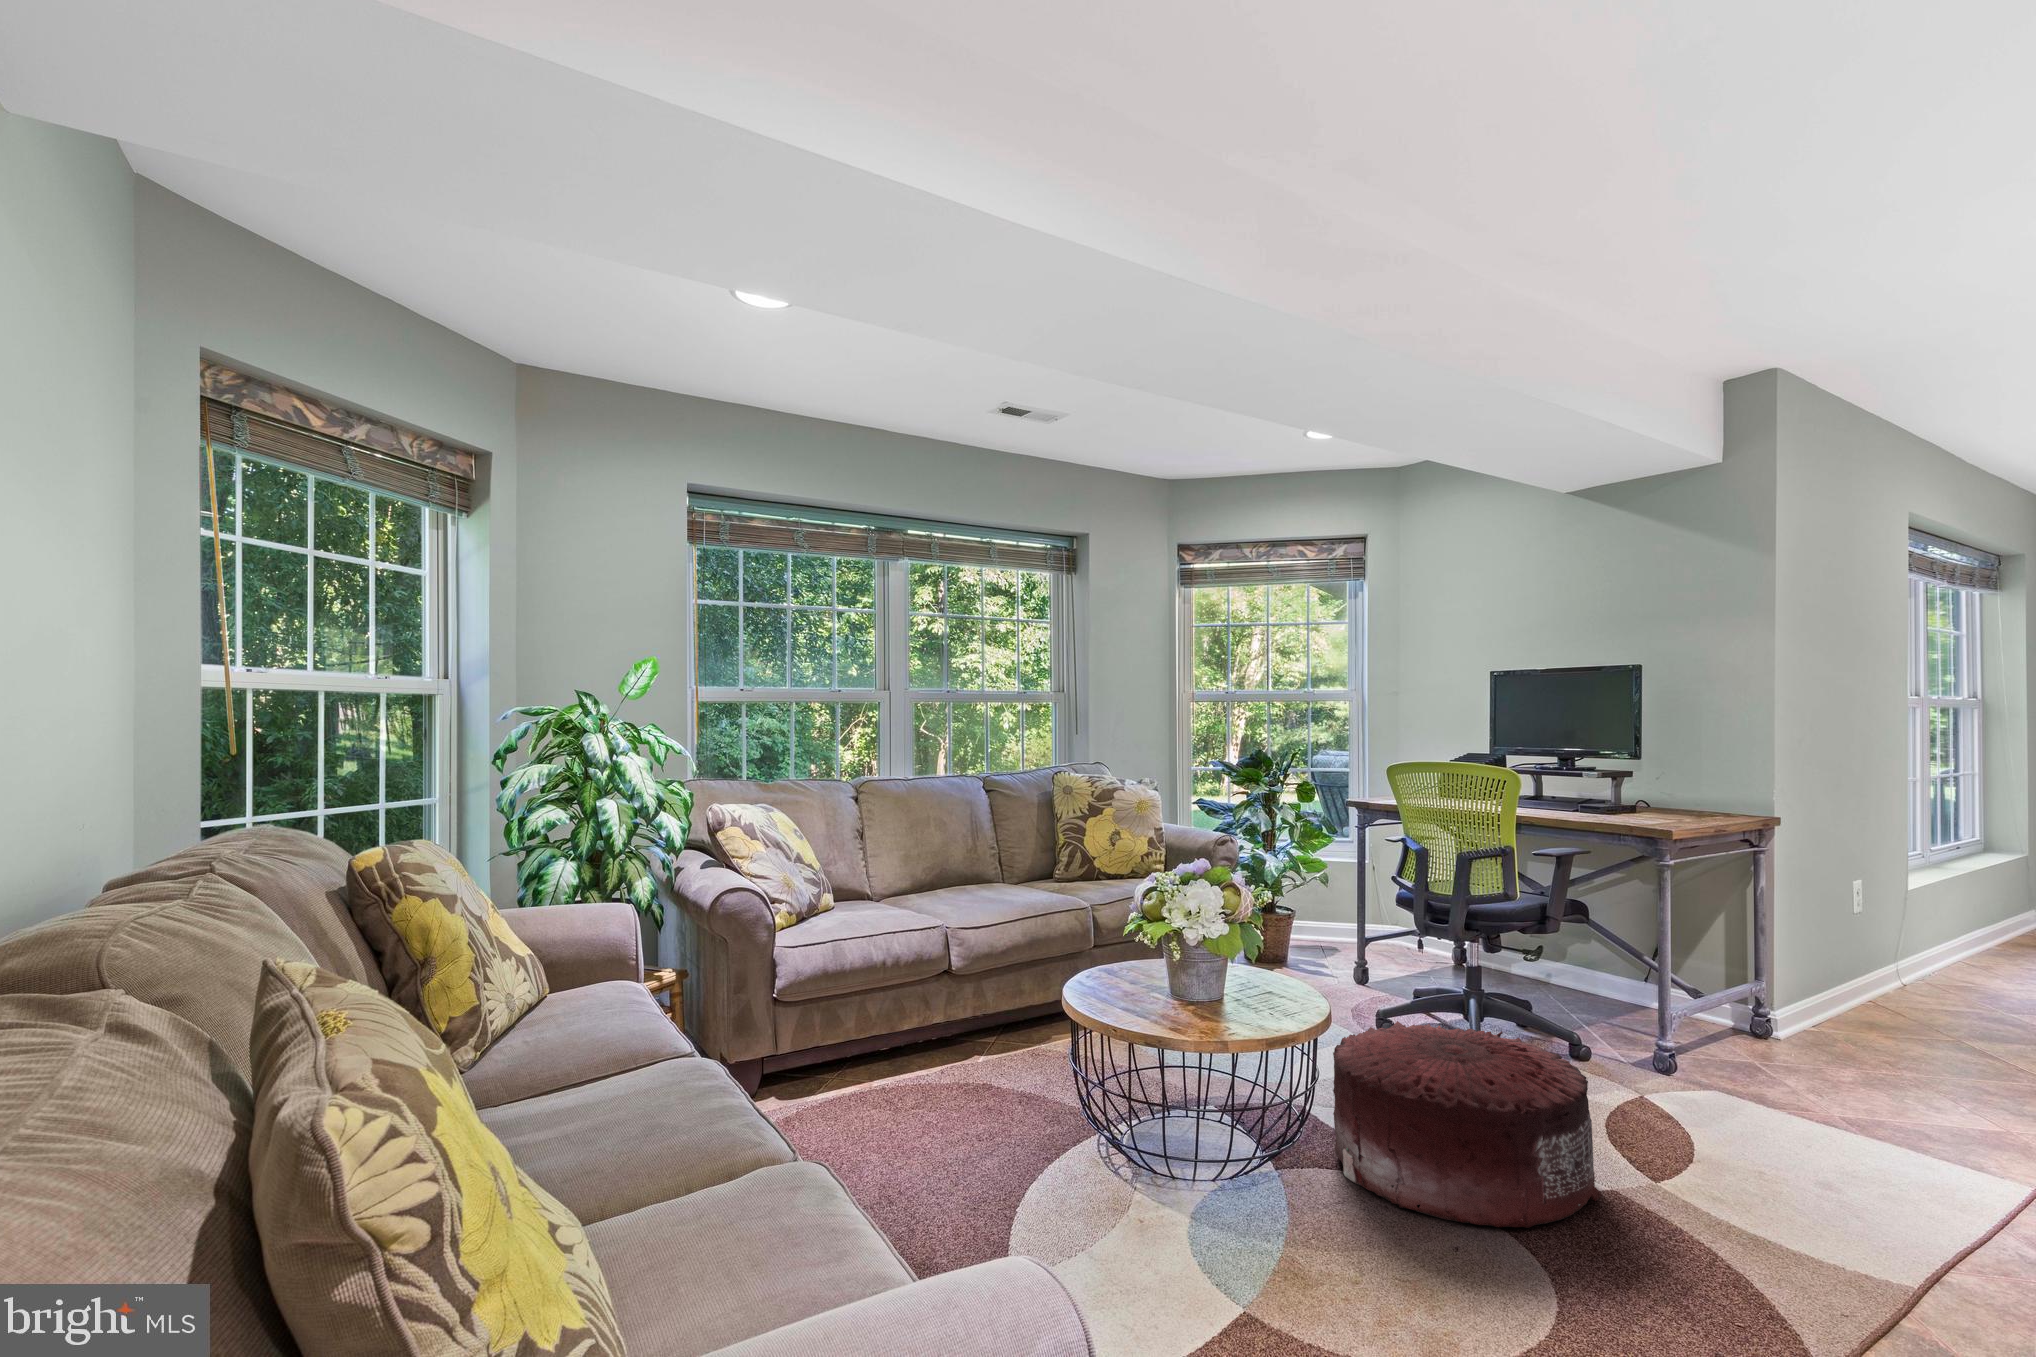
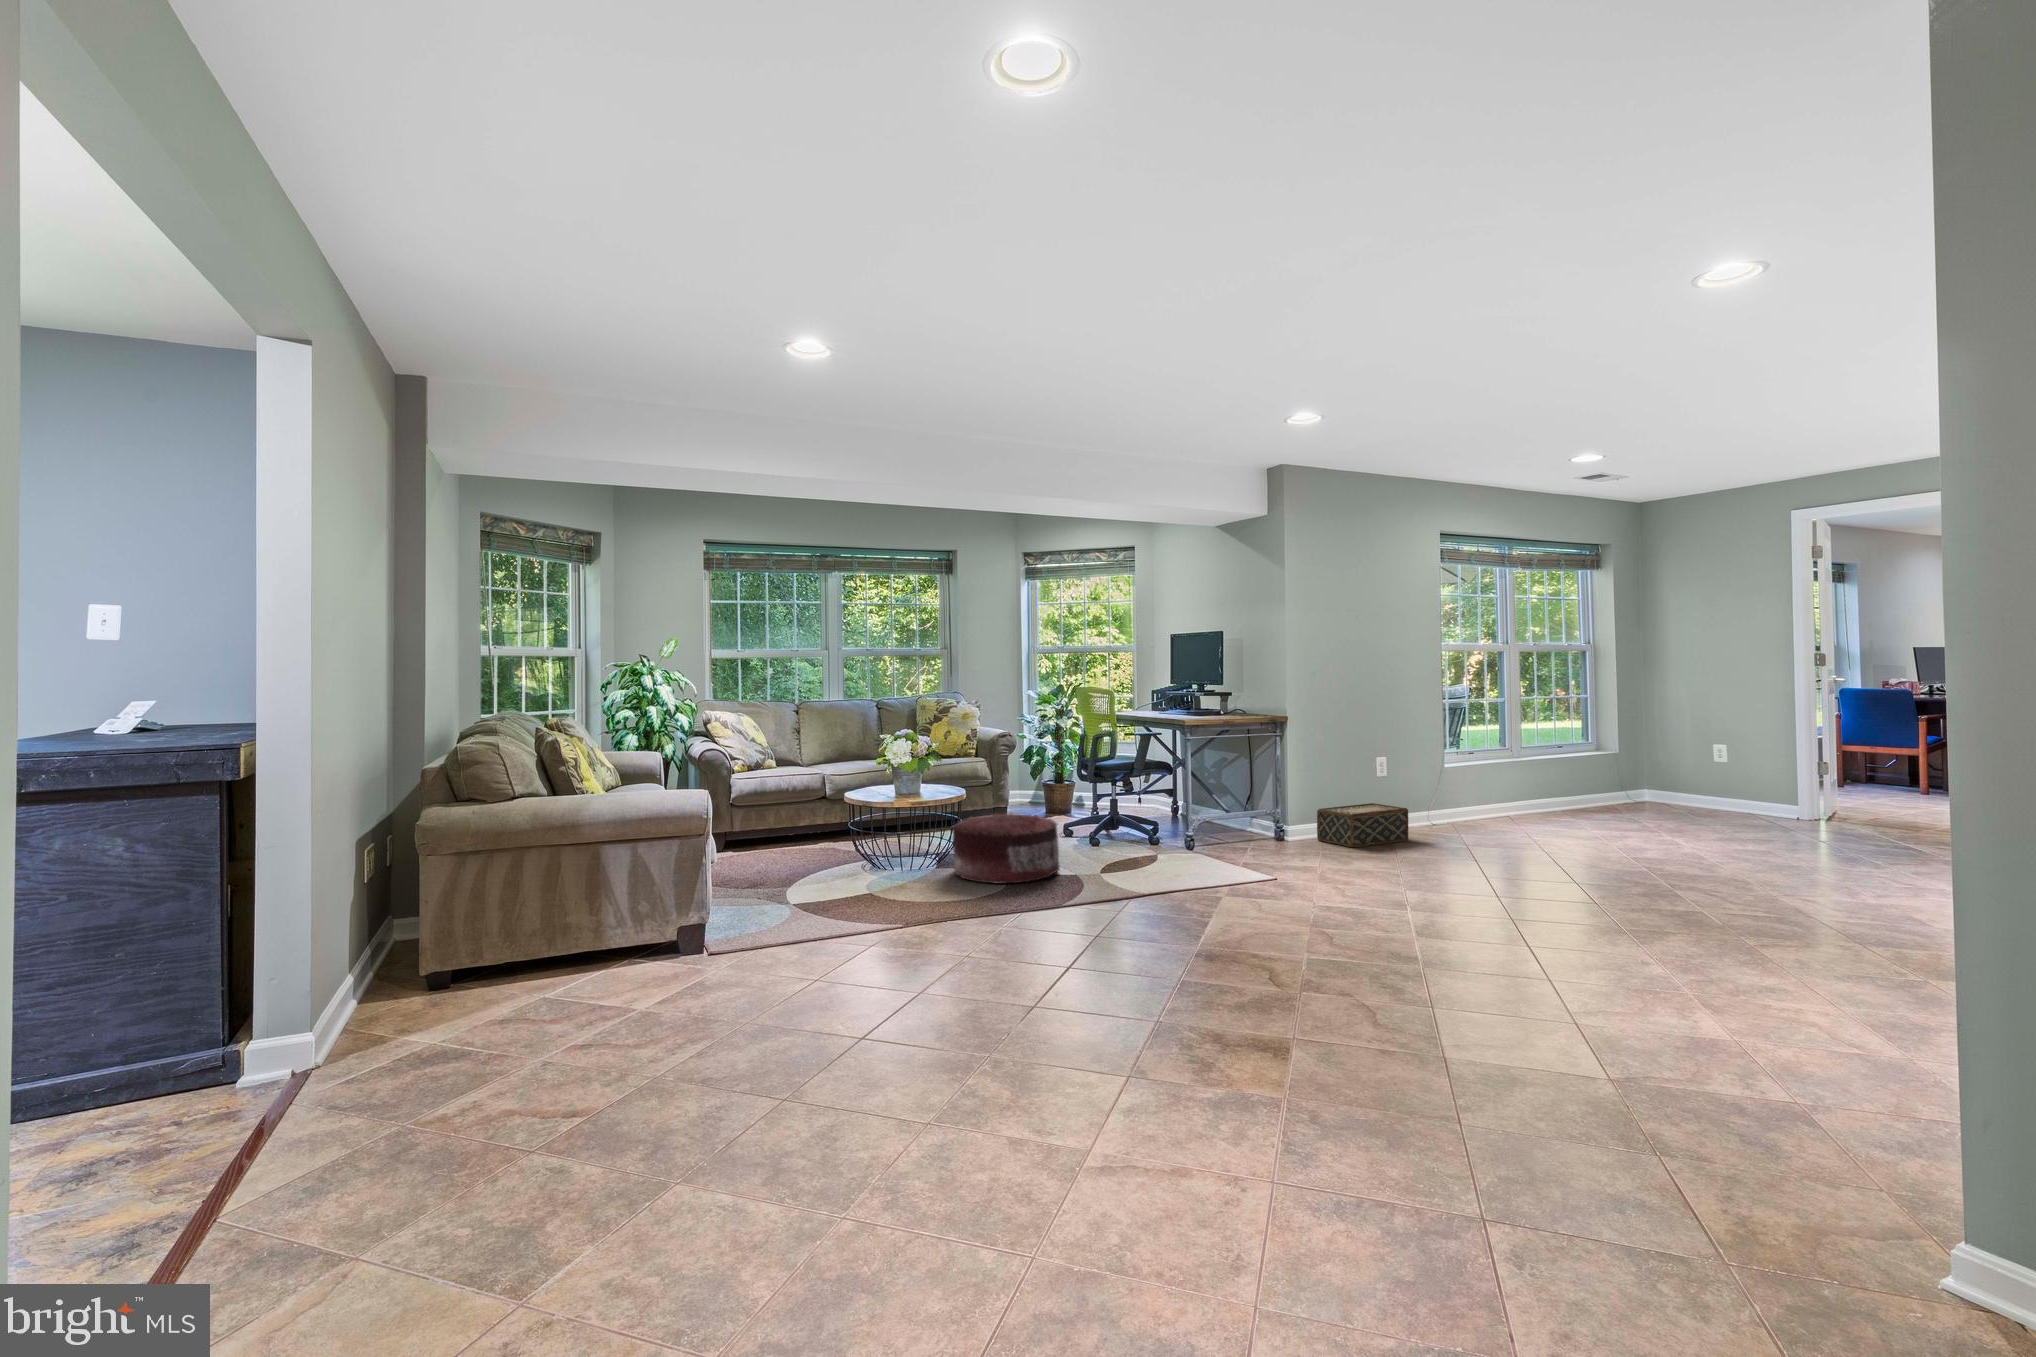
woven basket: none [1841,956,1991,1052] -> present [1317,803,1408,848]

